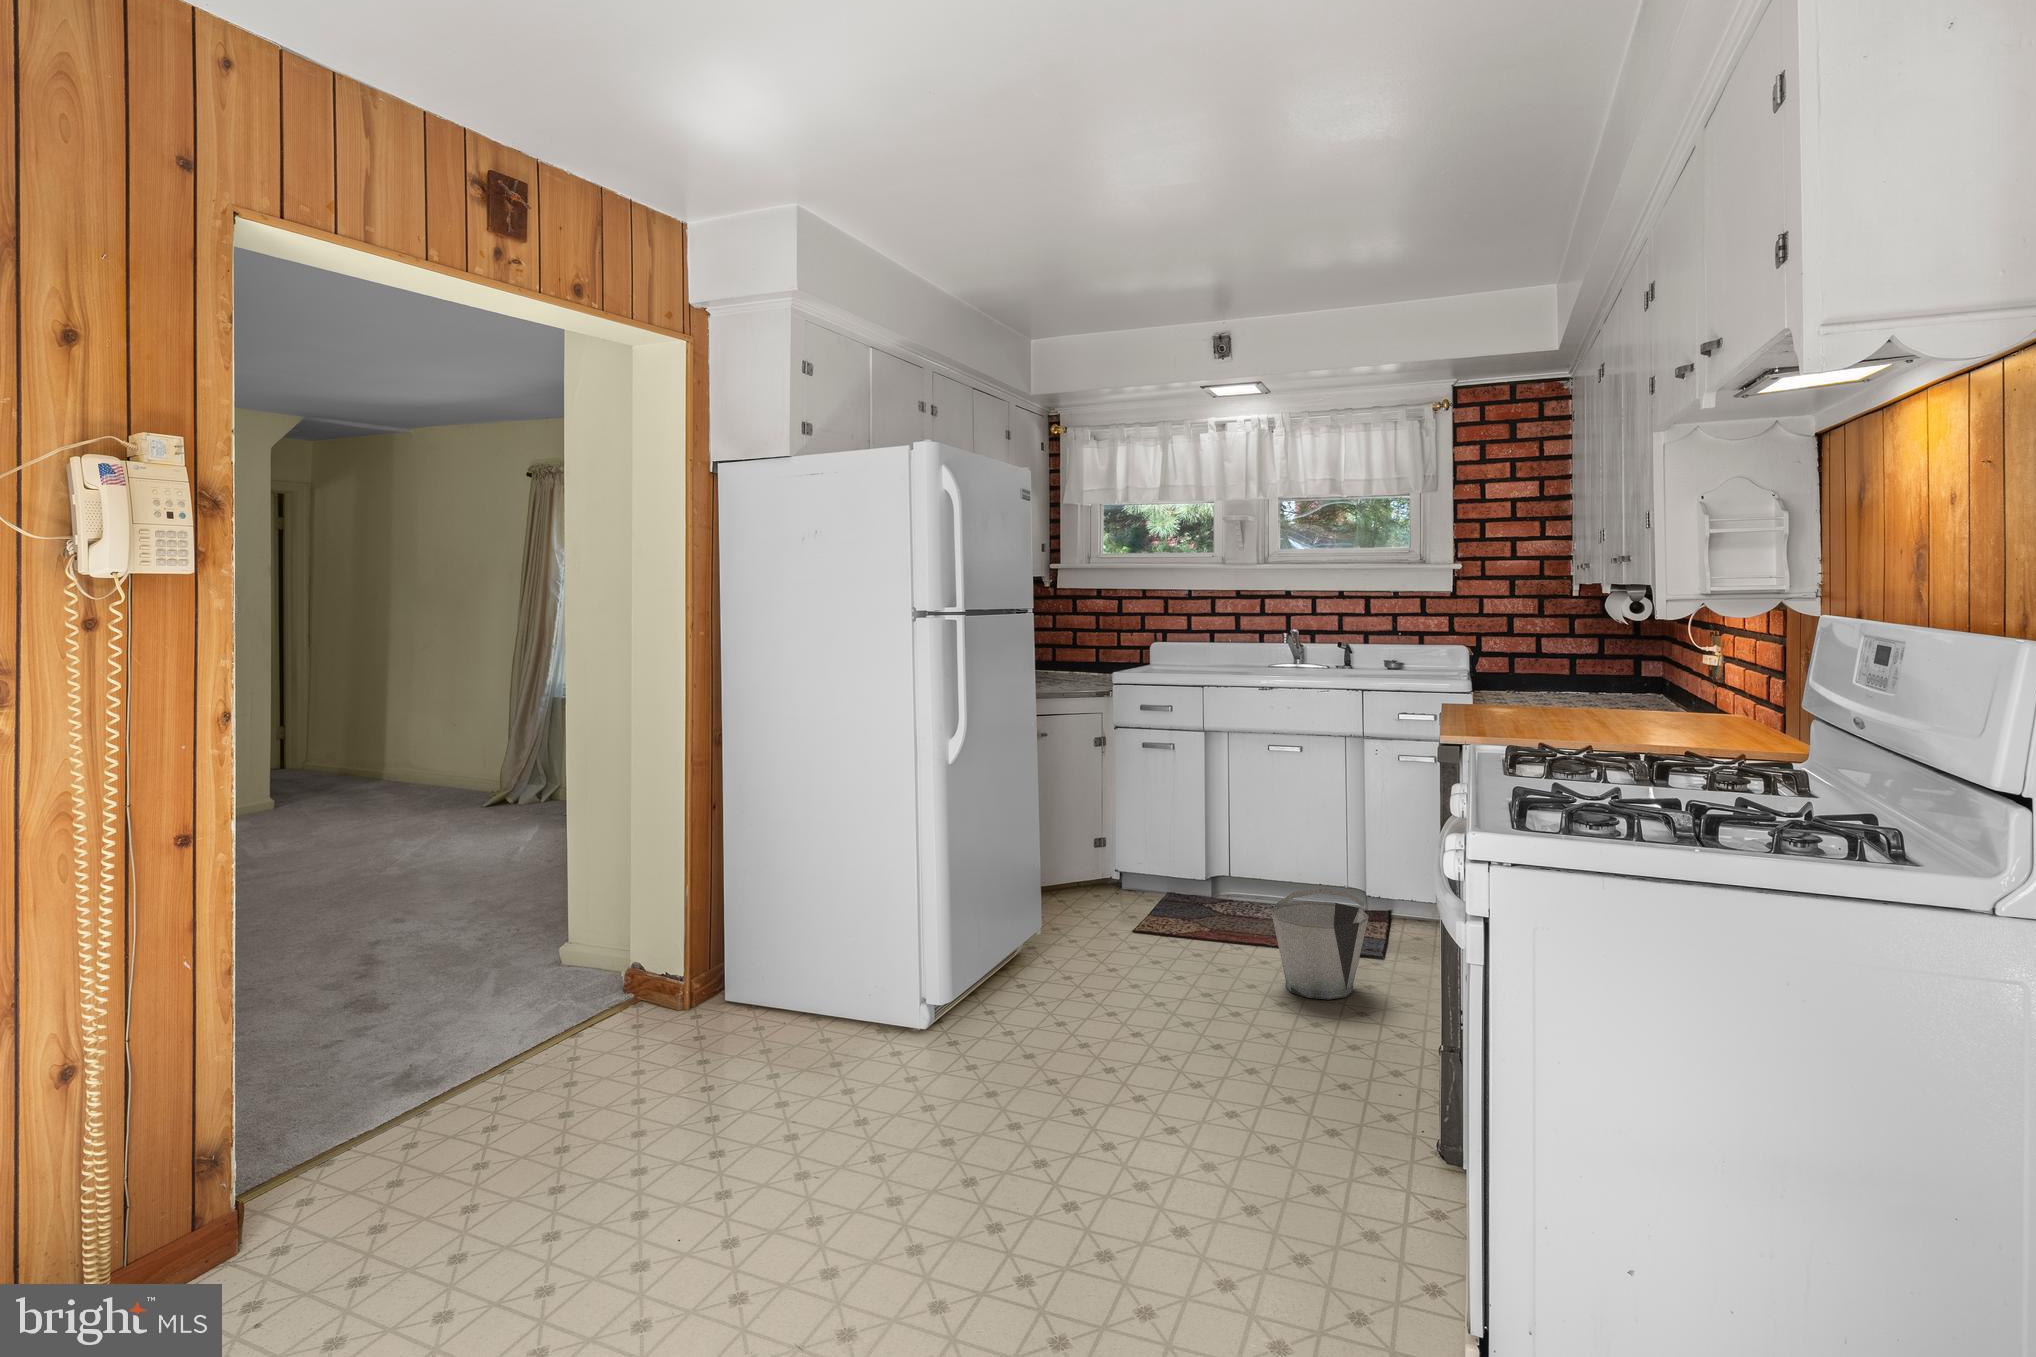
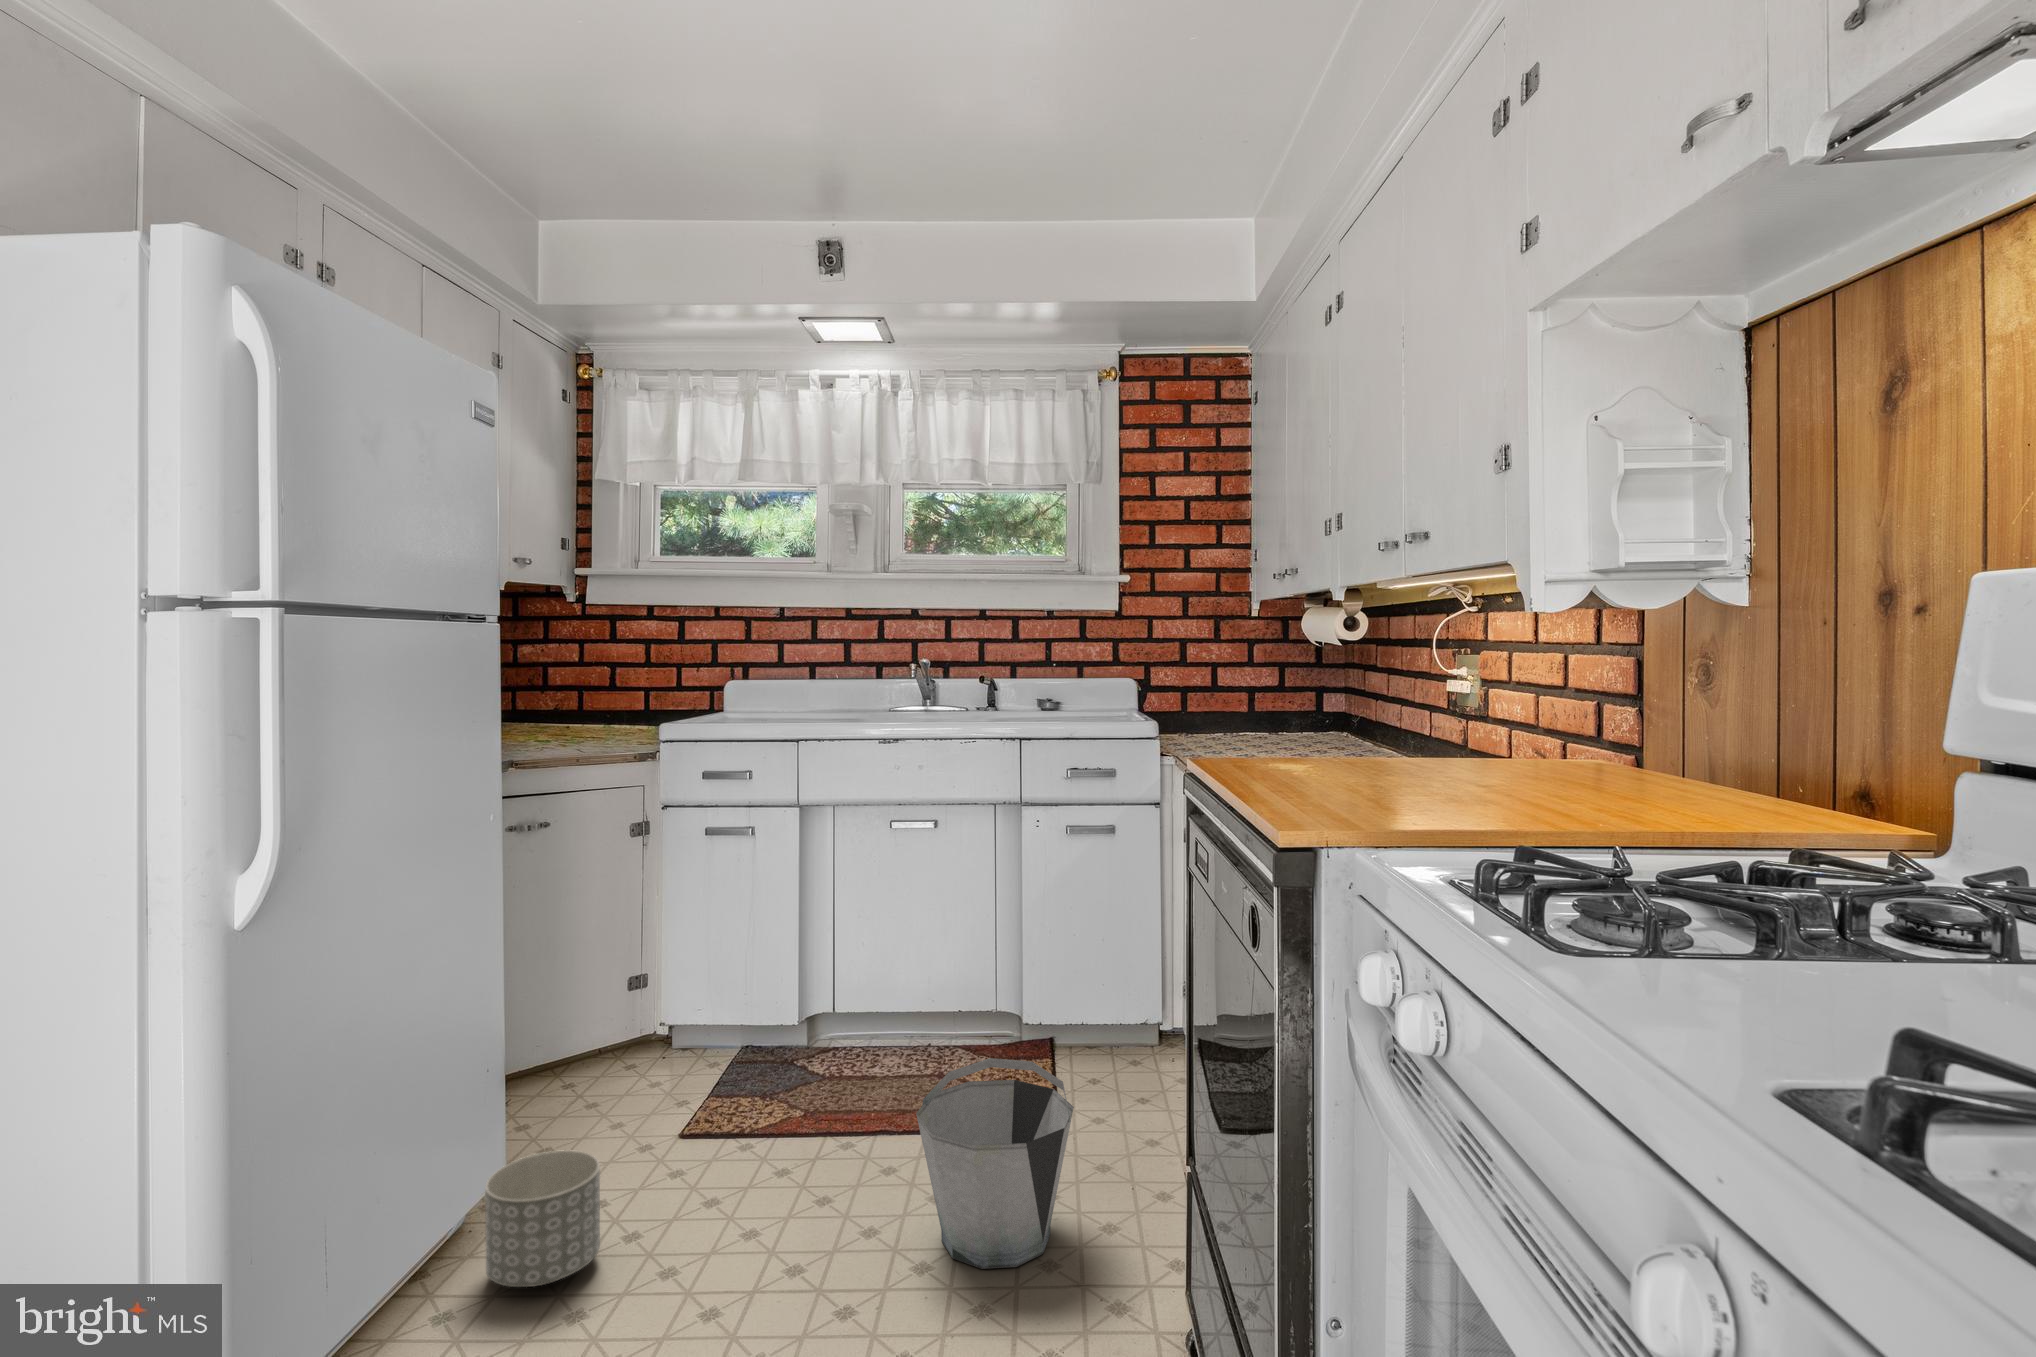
planter: none [1039,912,1095,975] -> present [485,1150,600,1287]

